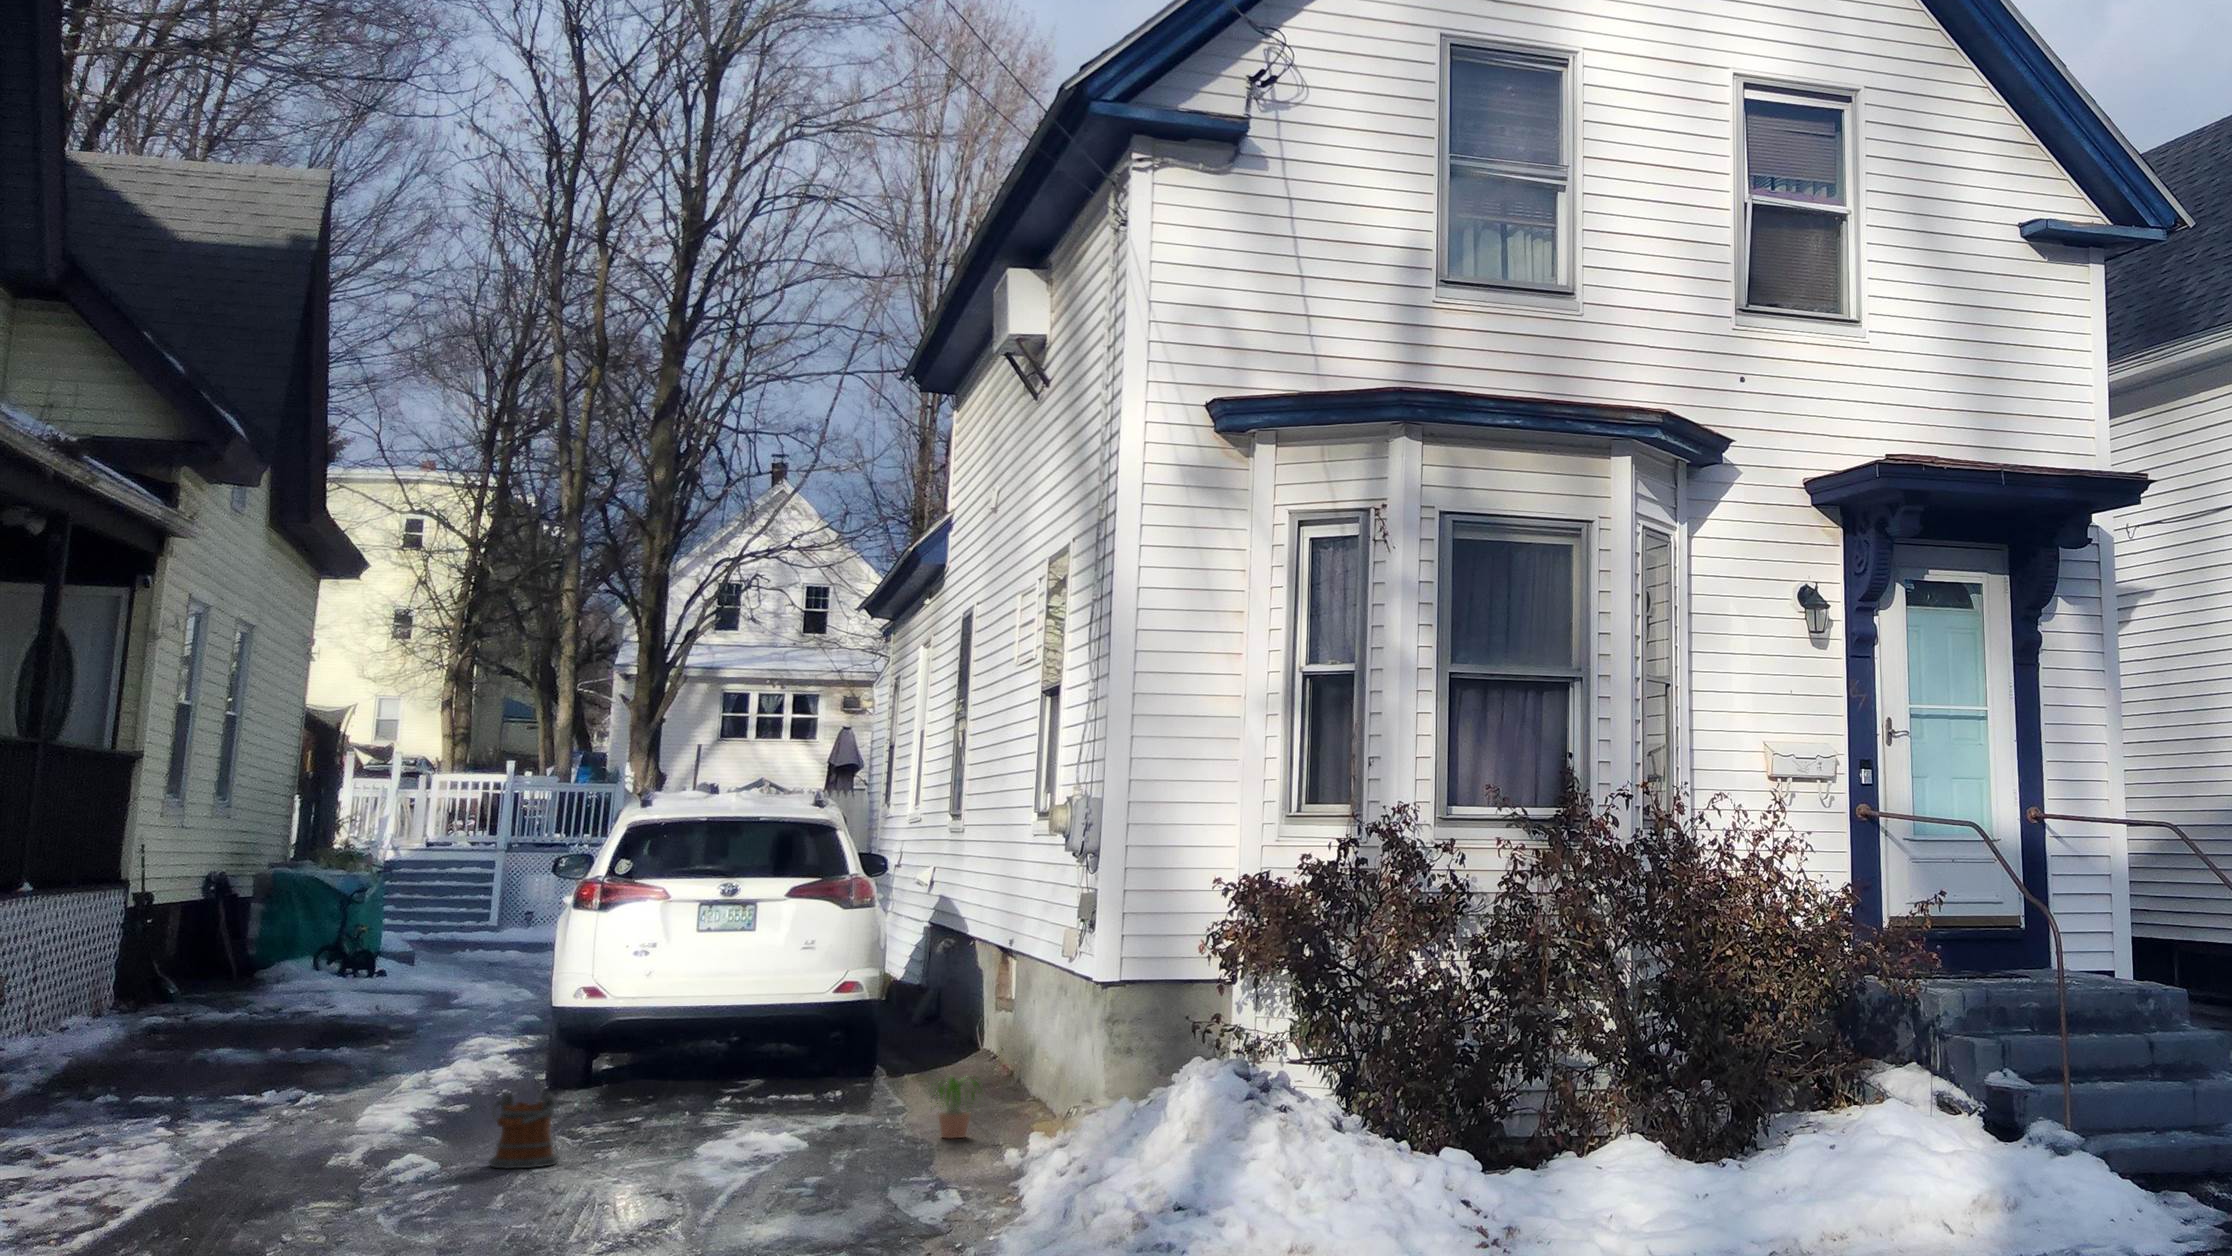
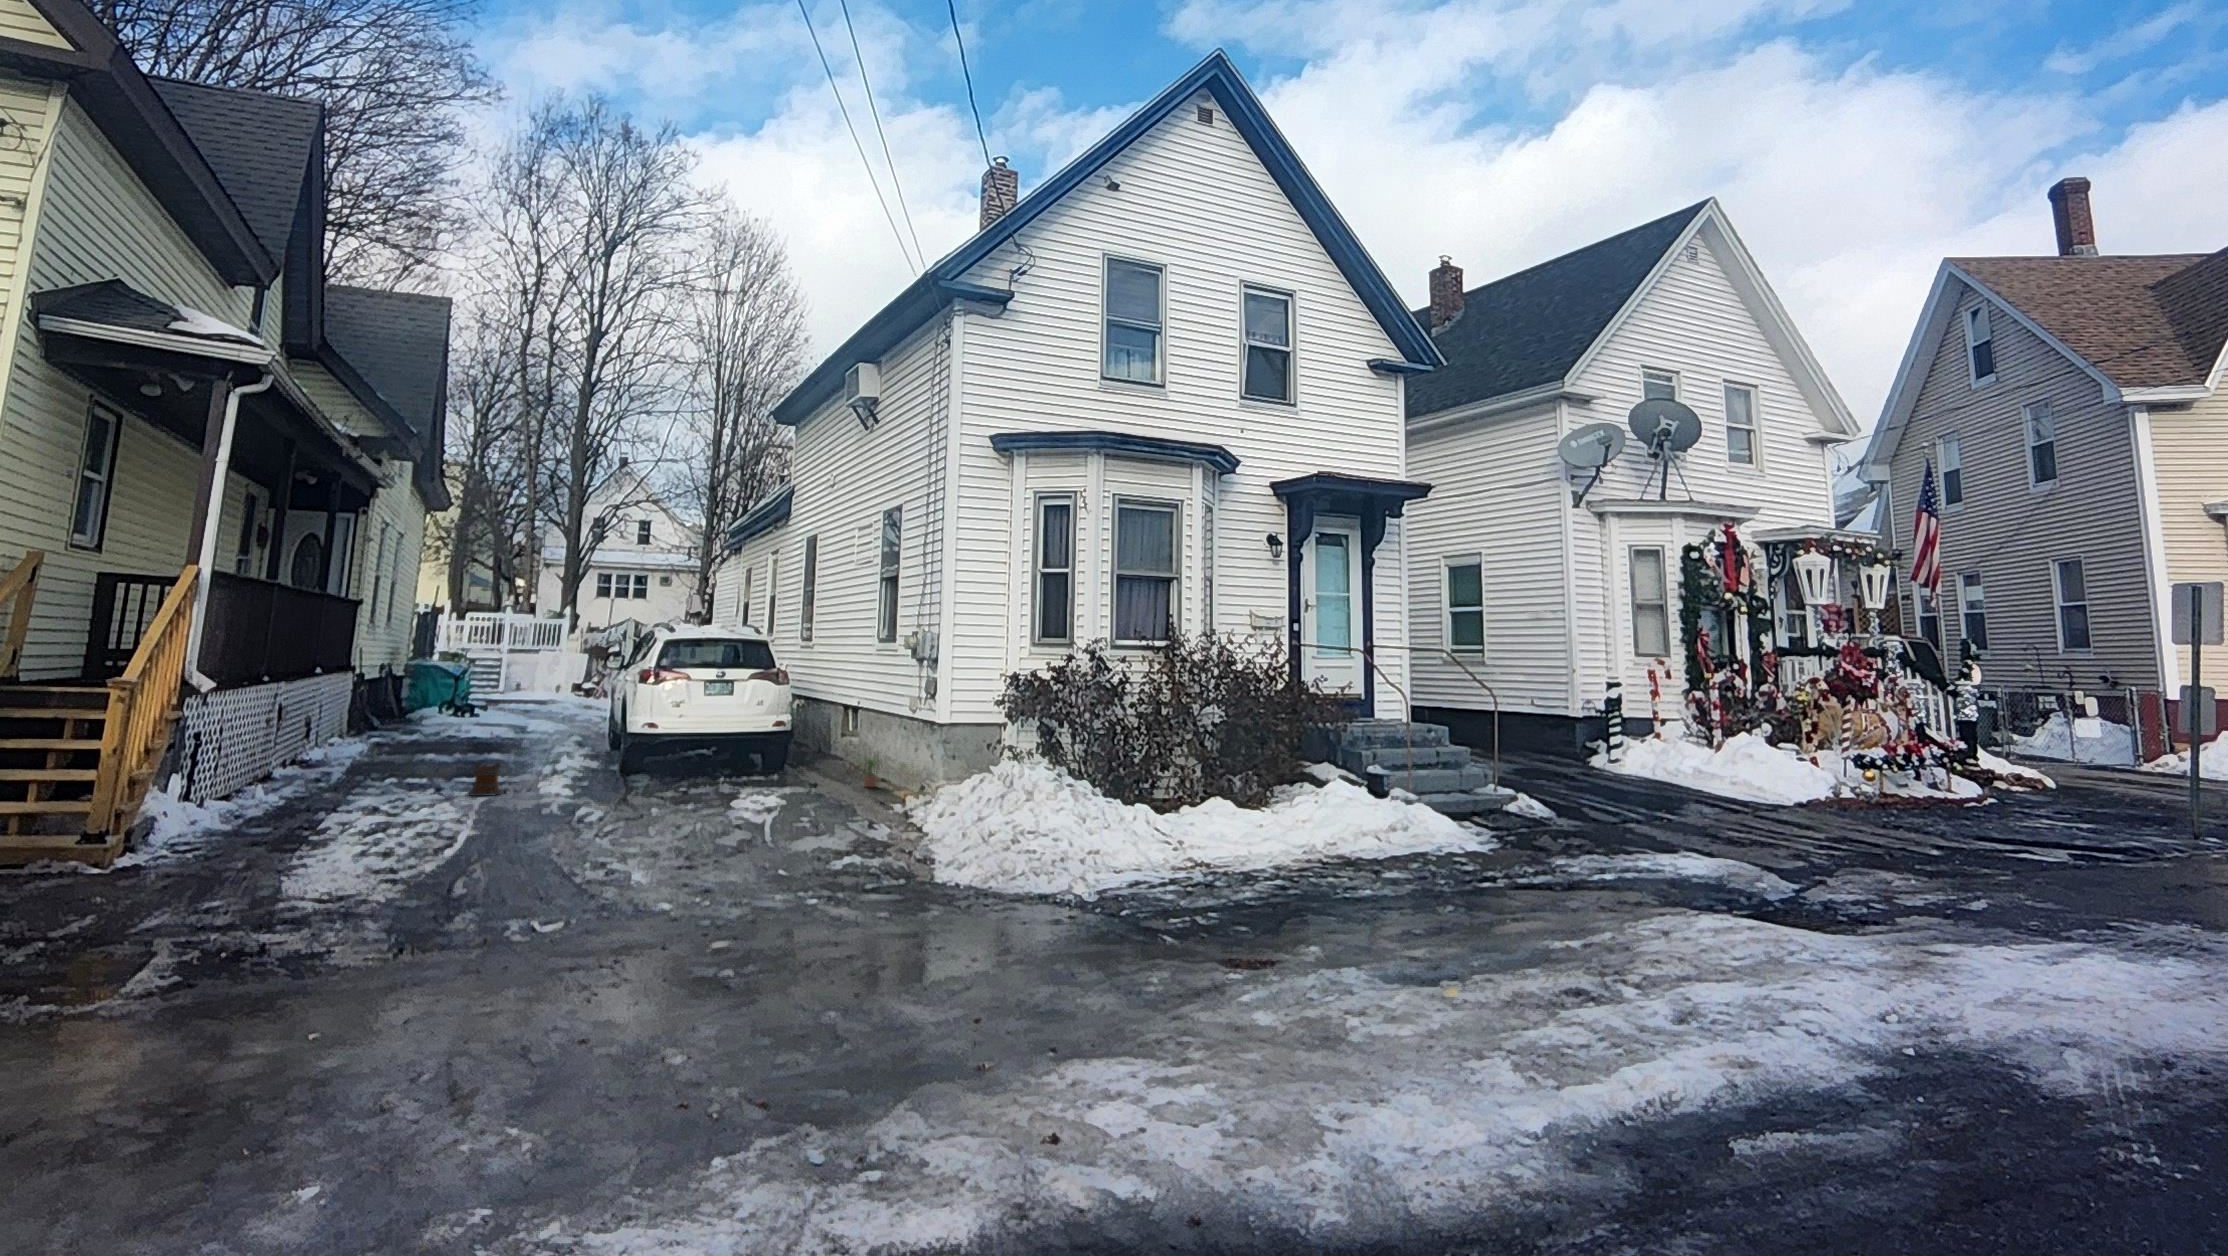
bucket: present [489,1093,559,1168] -> present [469,761,502,796]

